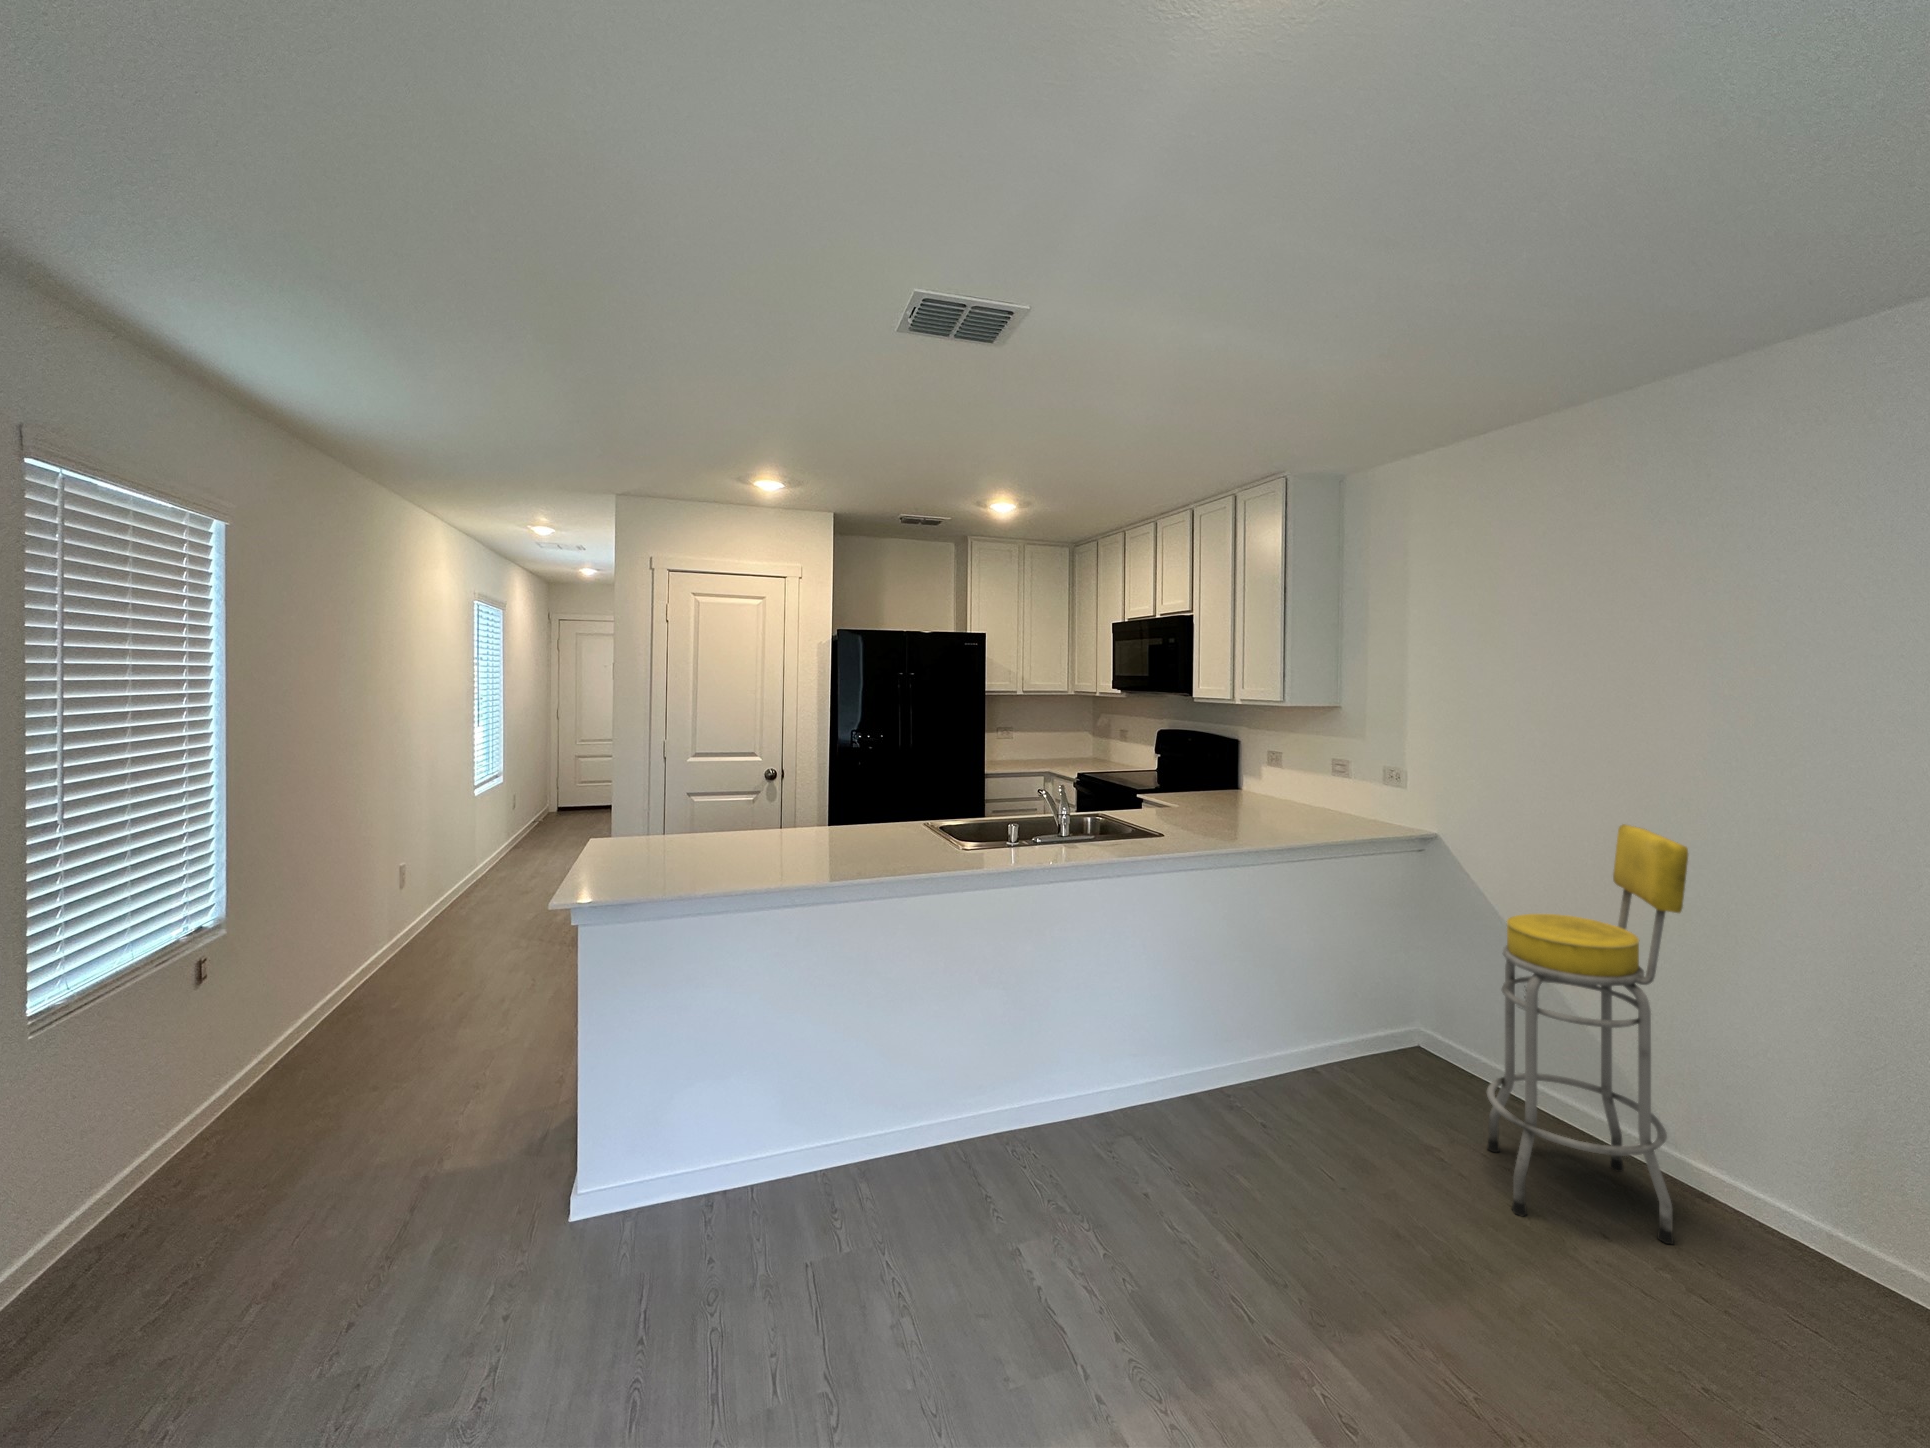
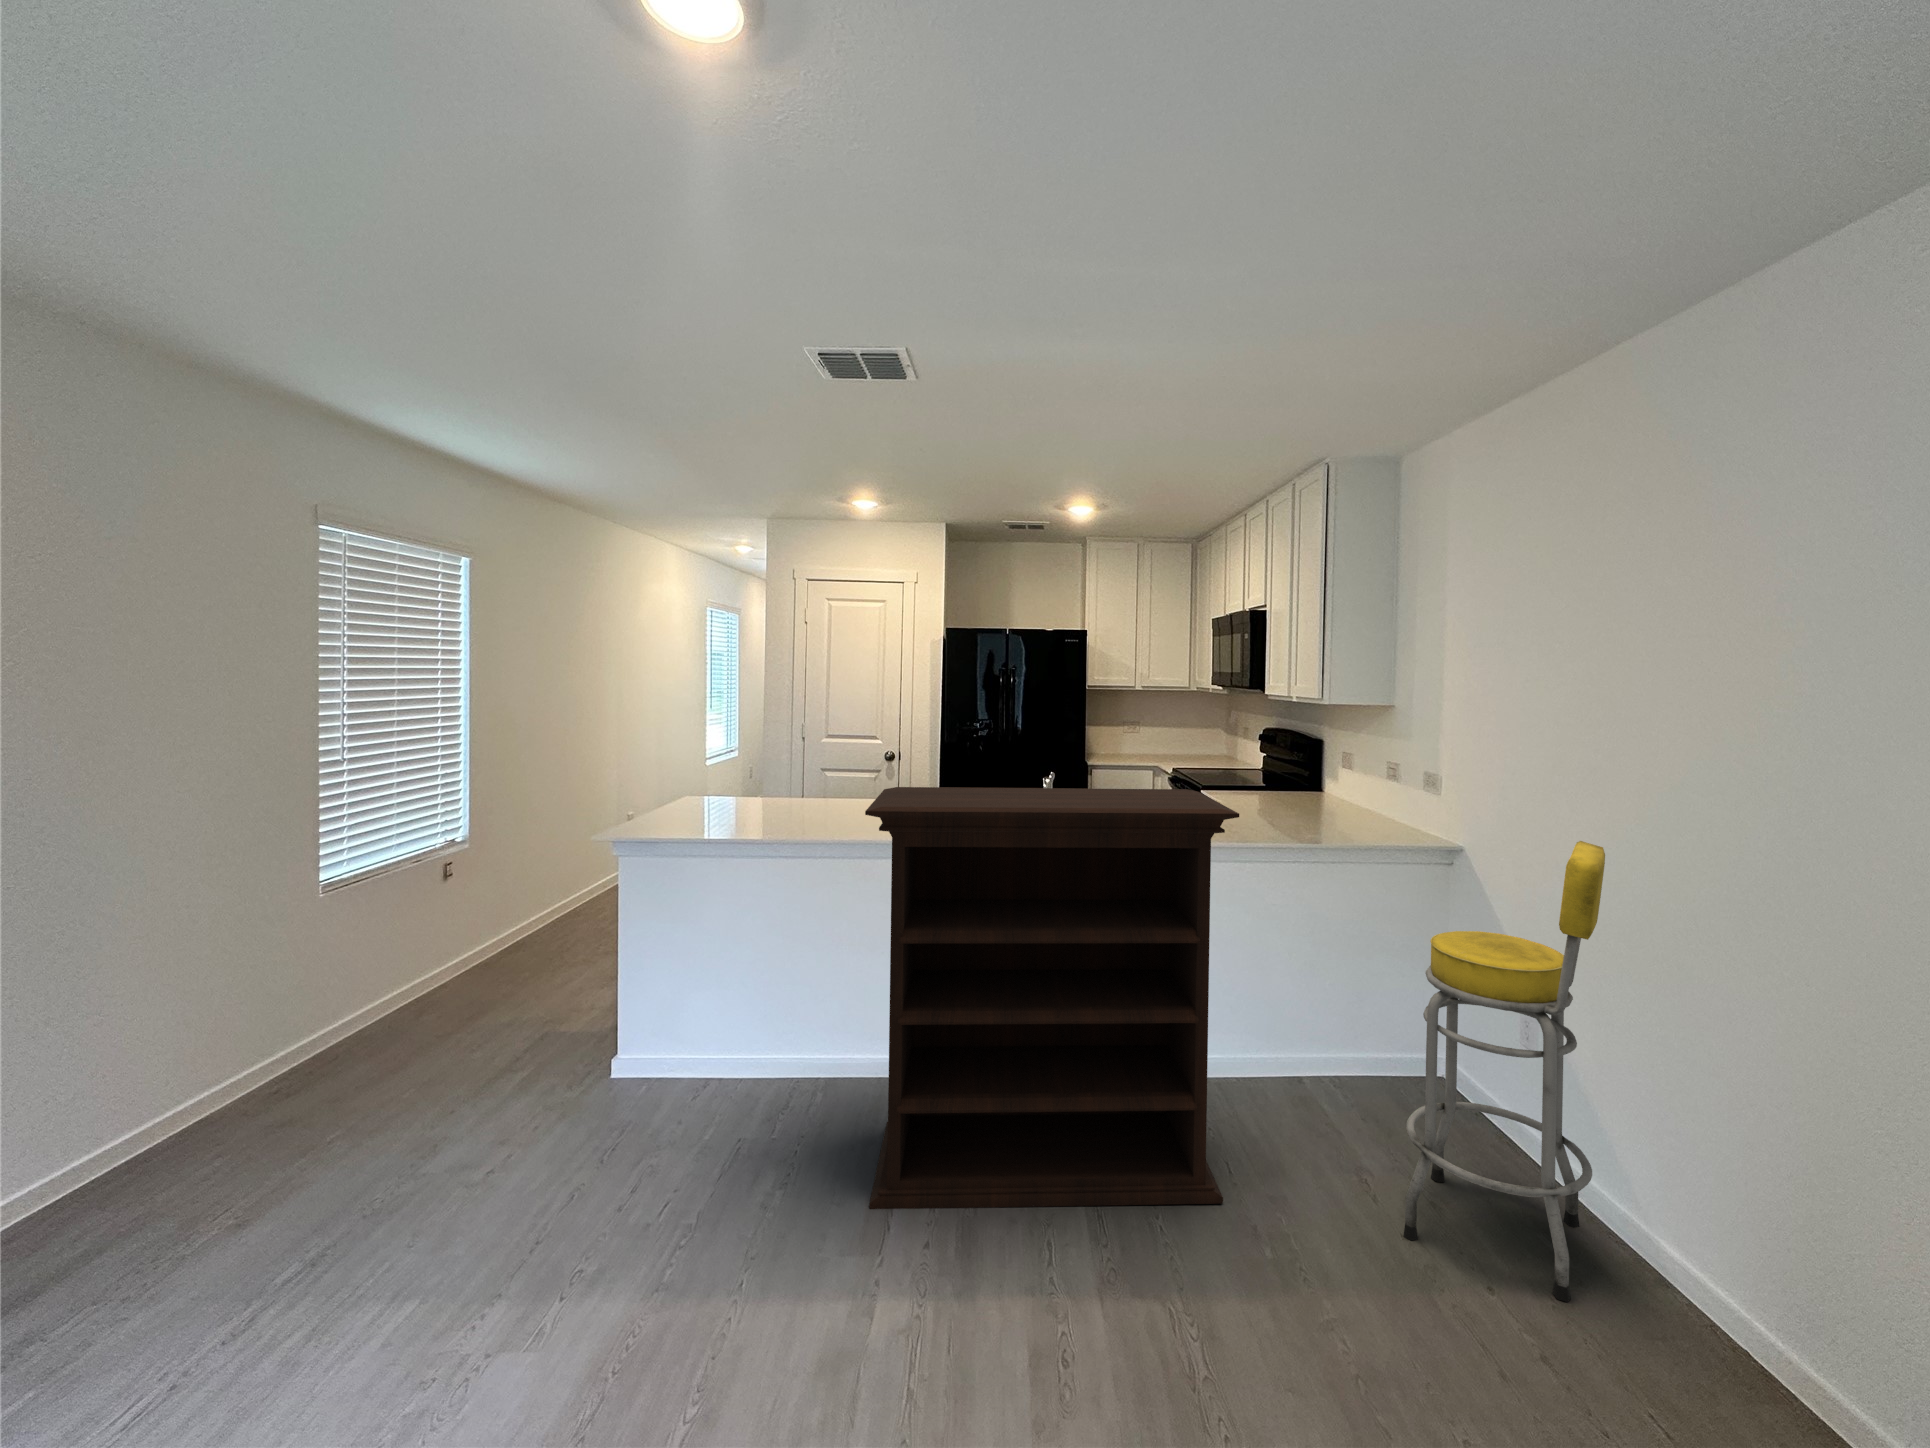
bookshelf: none [955,796,1364,1322] -> present [865,787,1239,1209]

